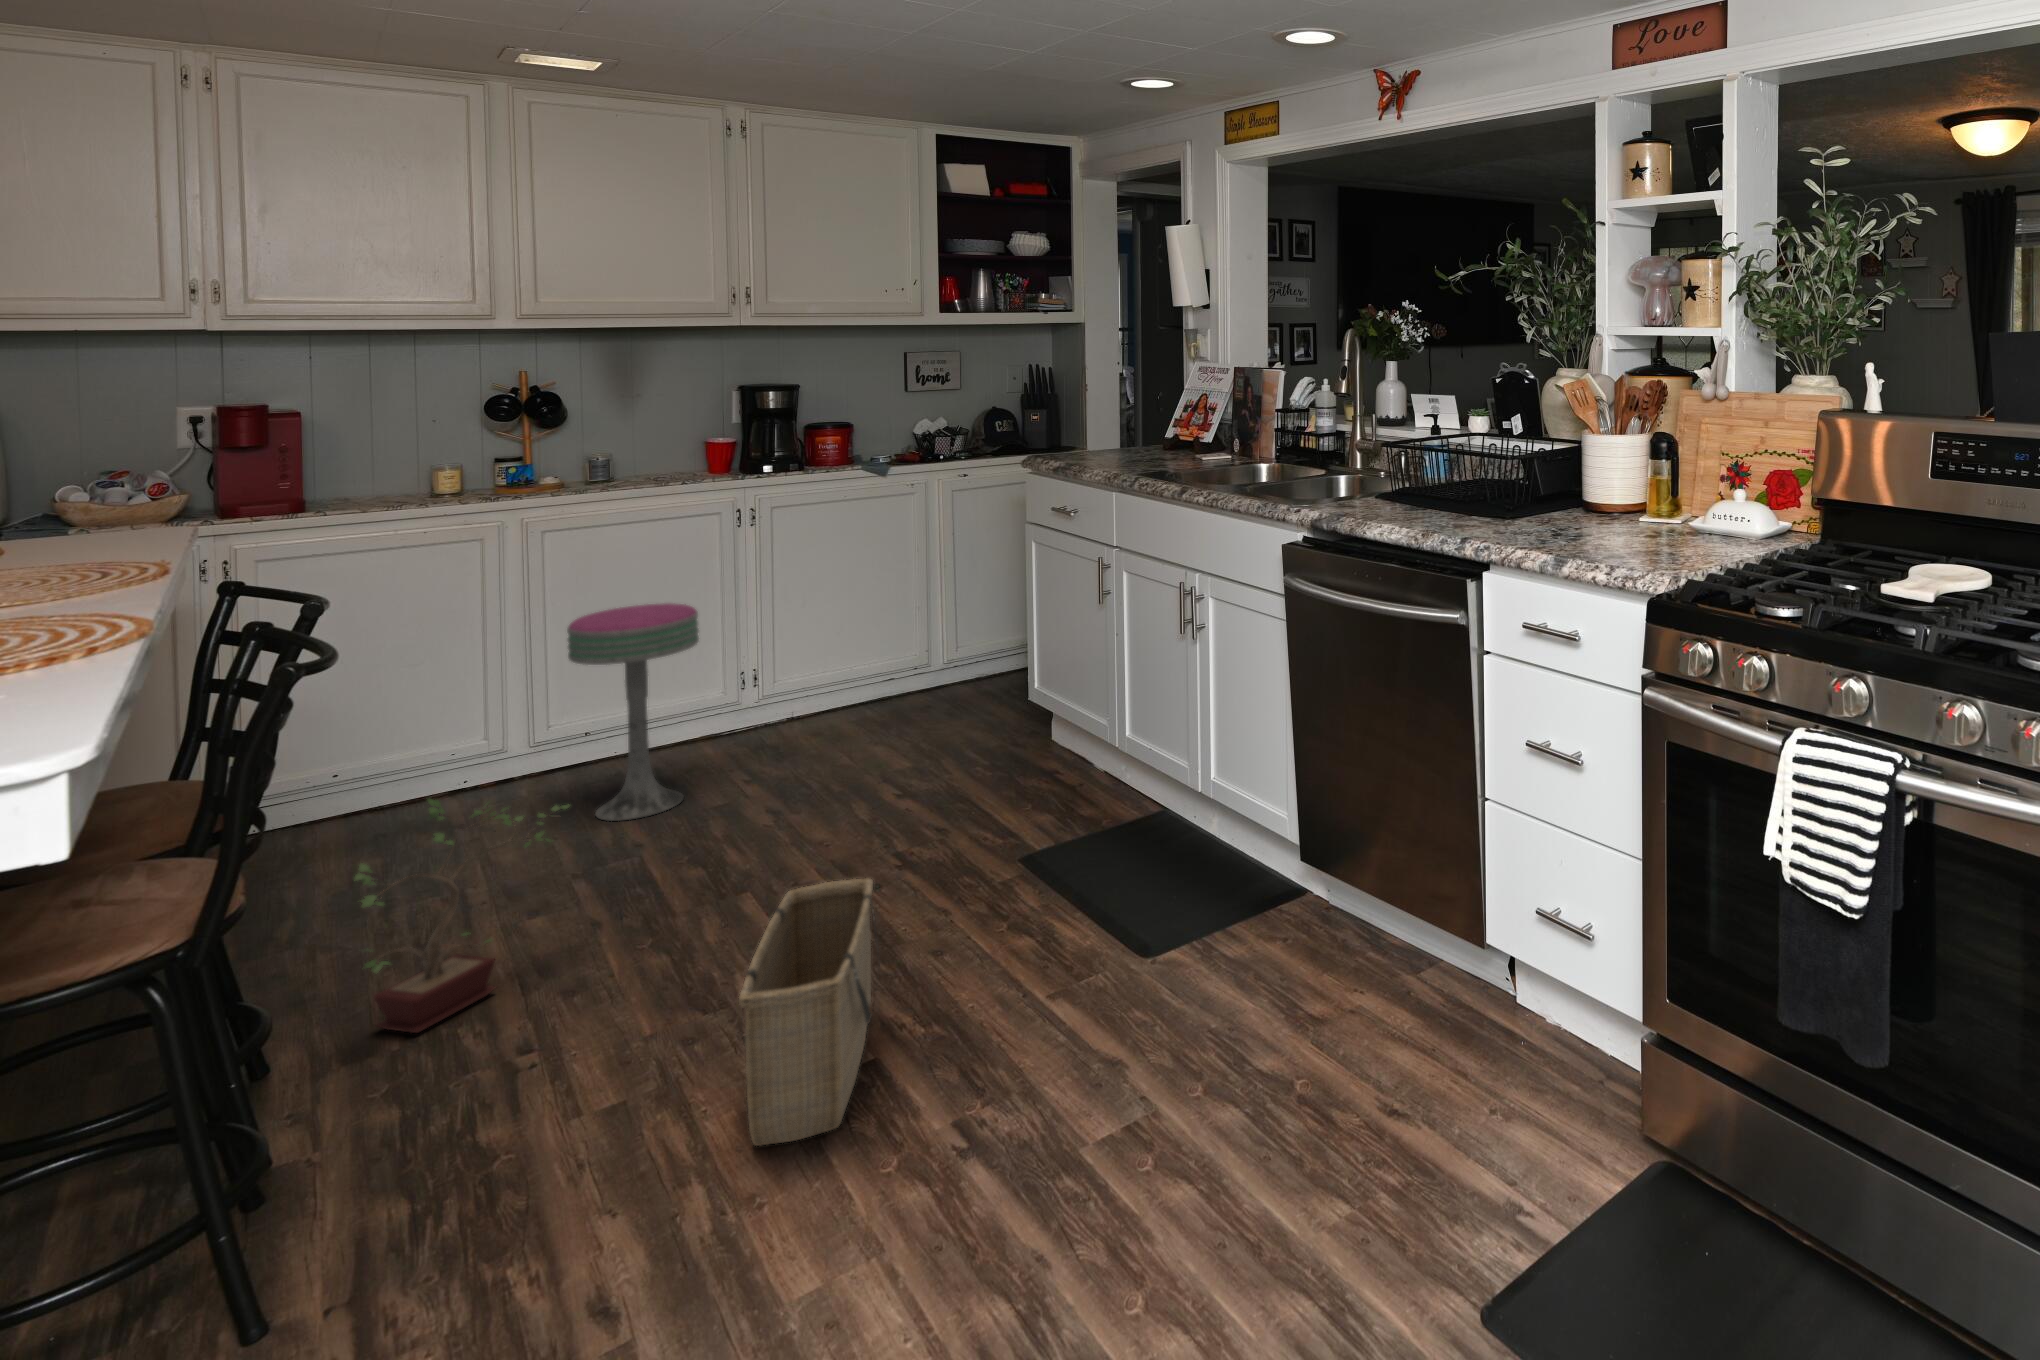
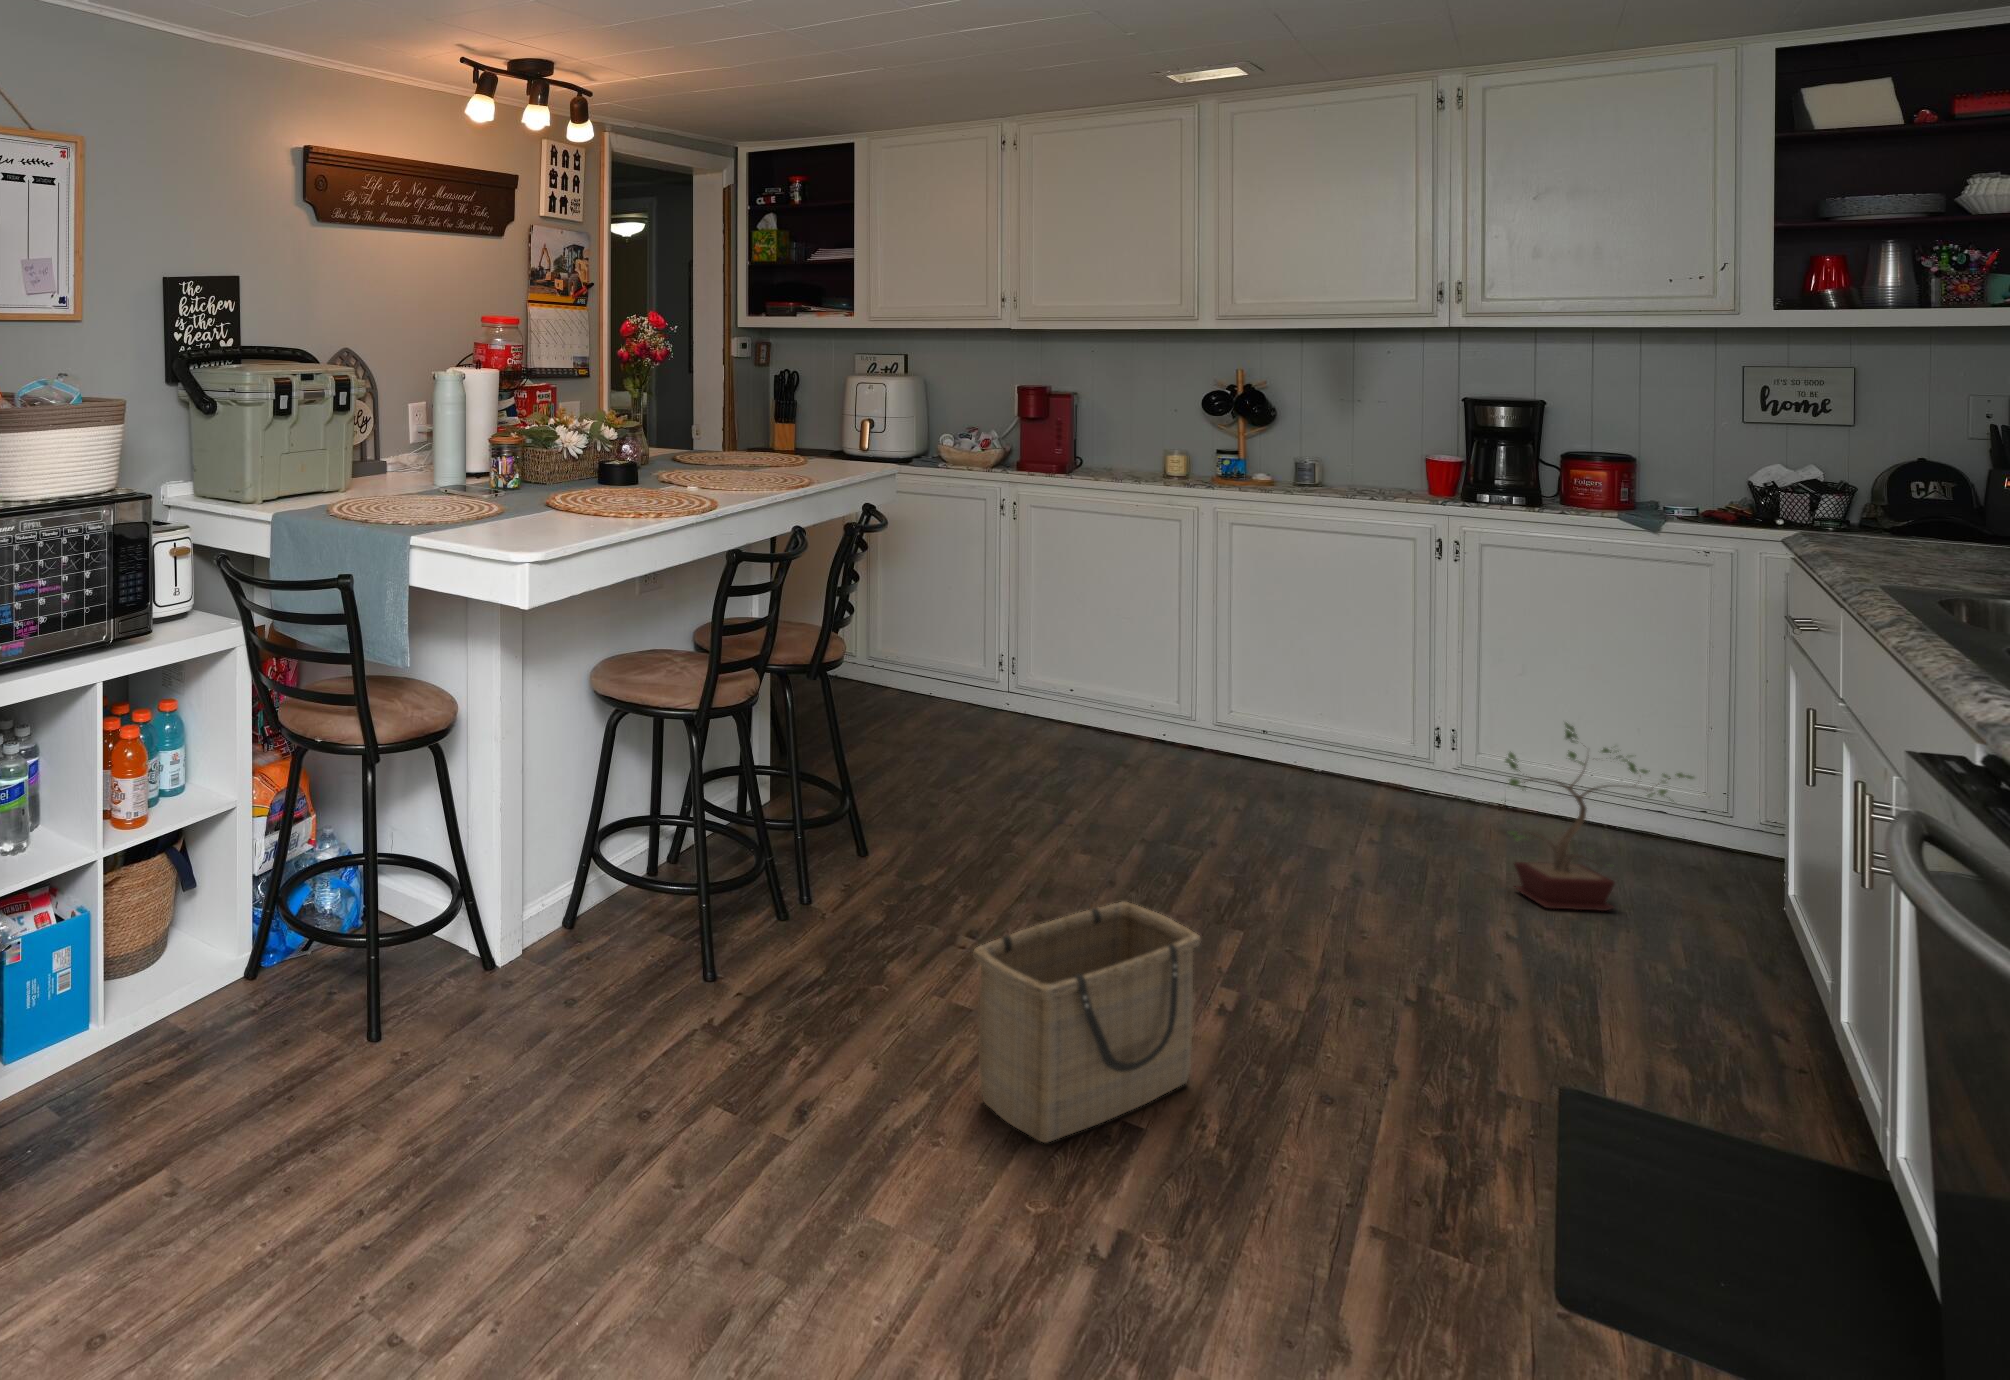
bar stool: present [567,603,699,821] -> none [1191,603,1316,821]
potted plant: present [355,799,569,1033] -> present [1505,723,1694,911]

